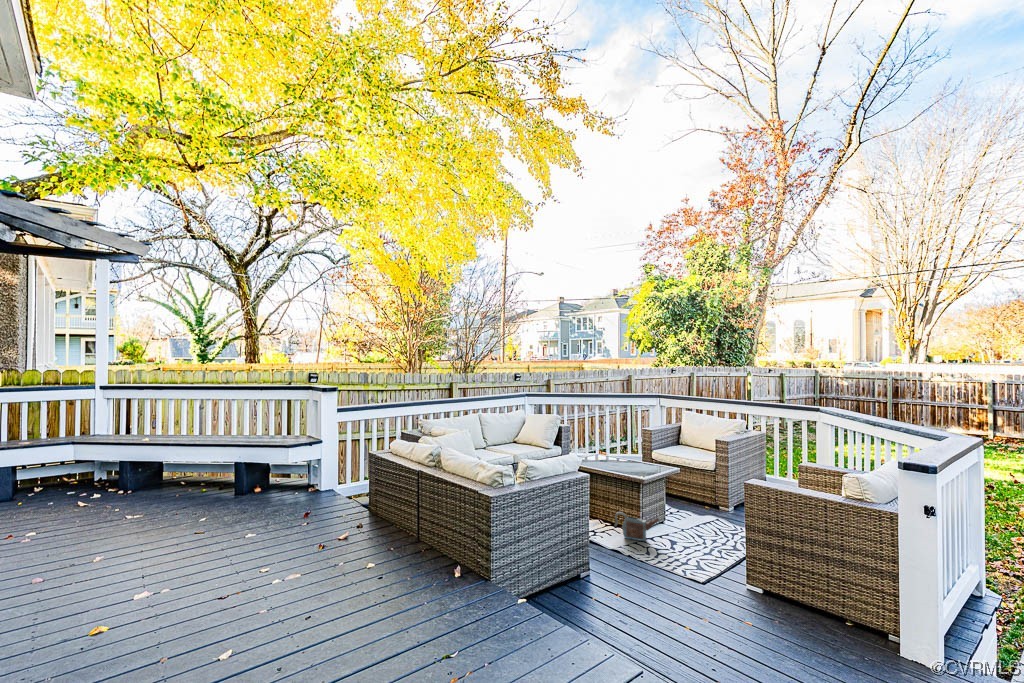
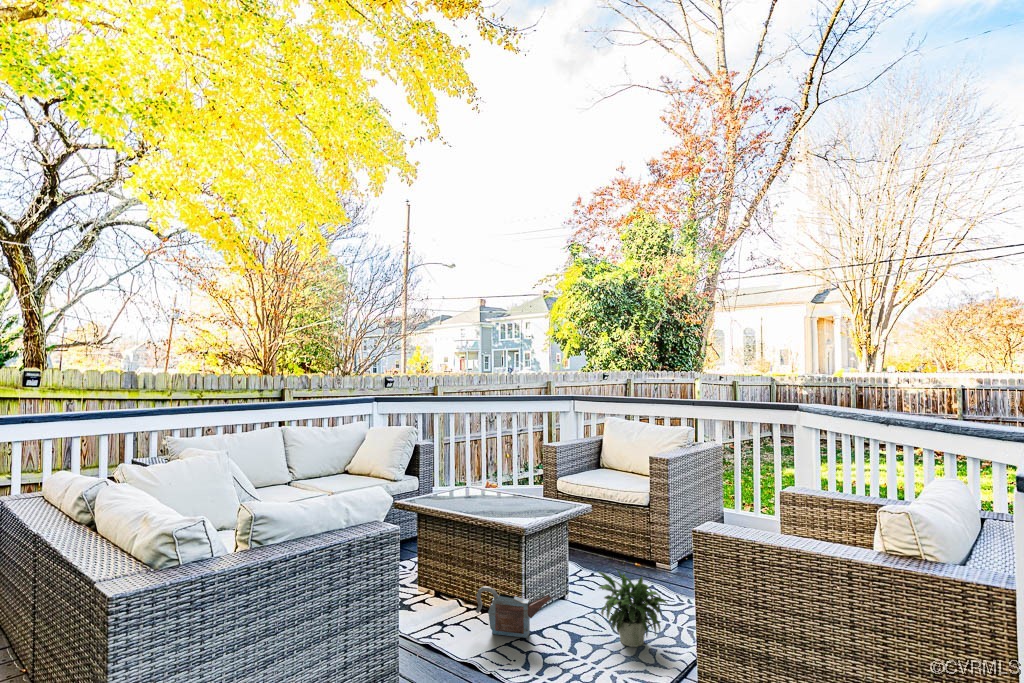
potted plant: none [682,505,729,549] -> present [598,570,667,647]

